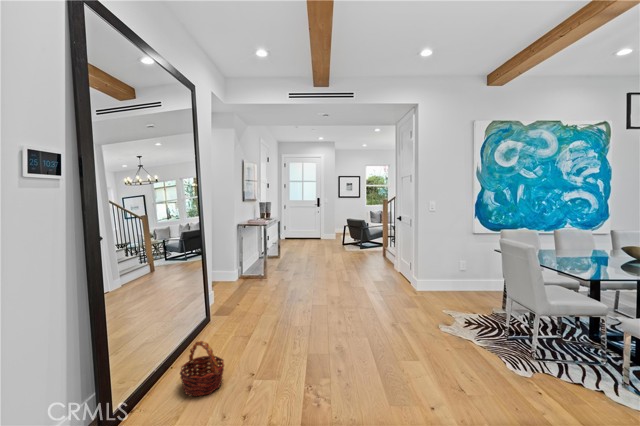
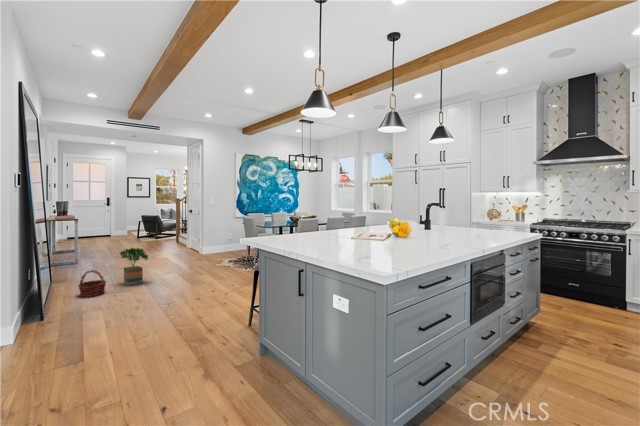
potted tree: none [256,297,303,373] -> present [120,248,148,286]

